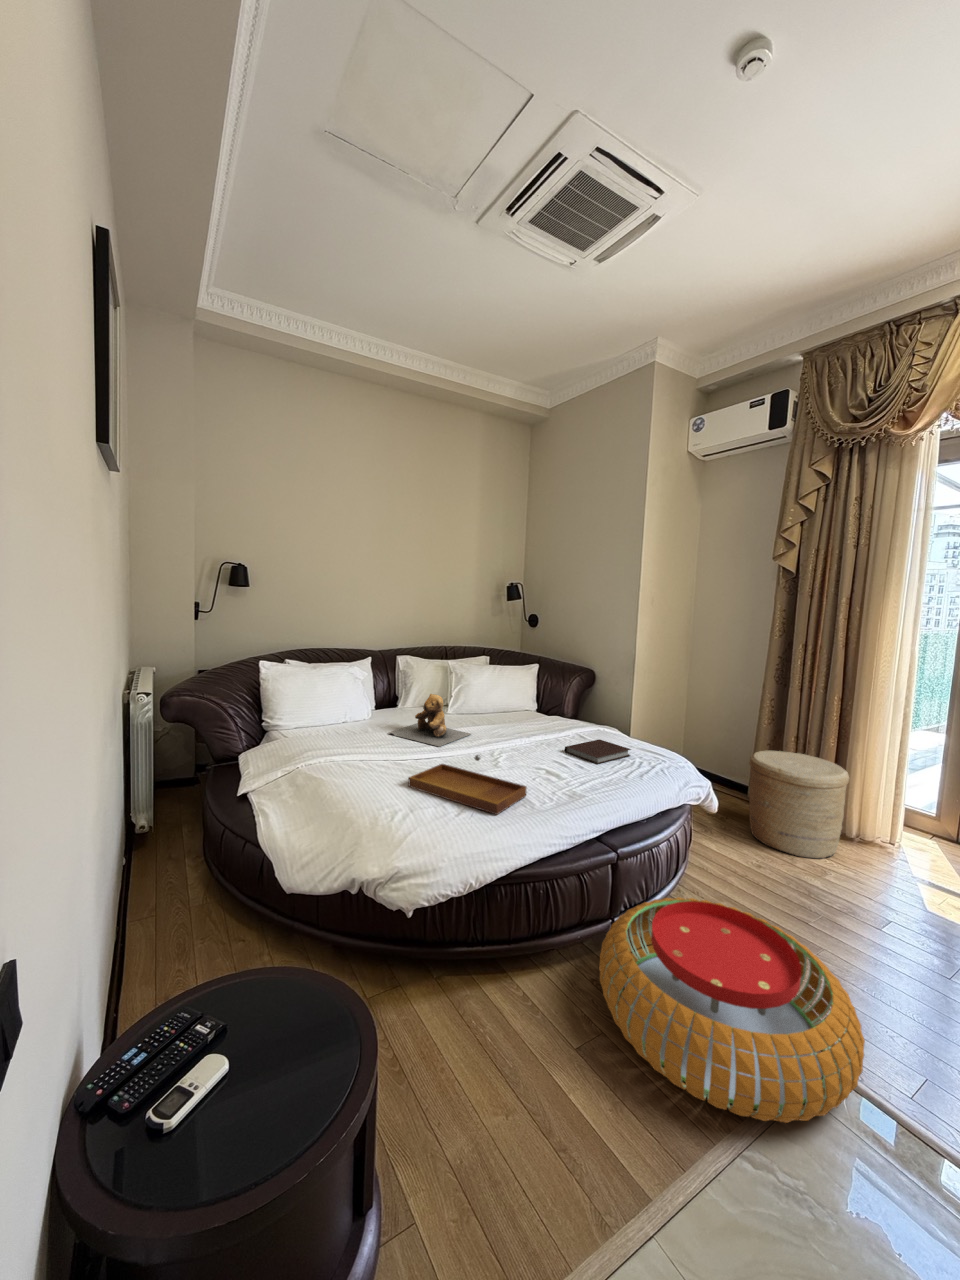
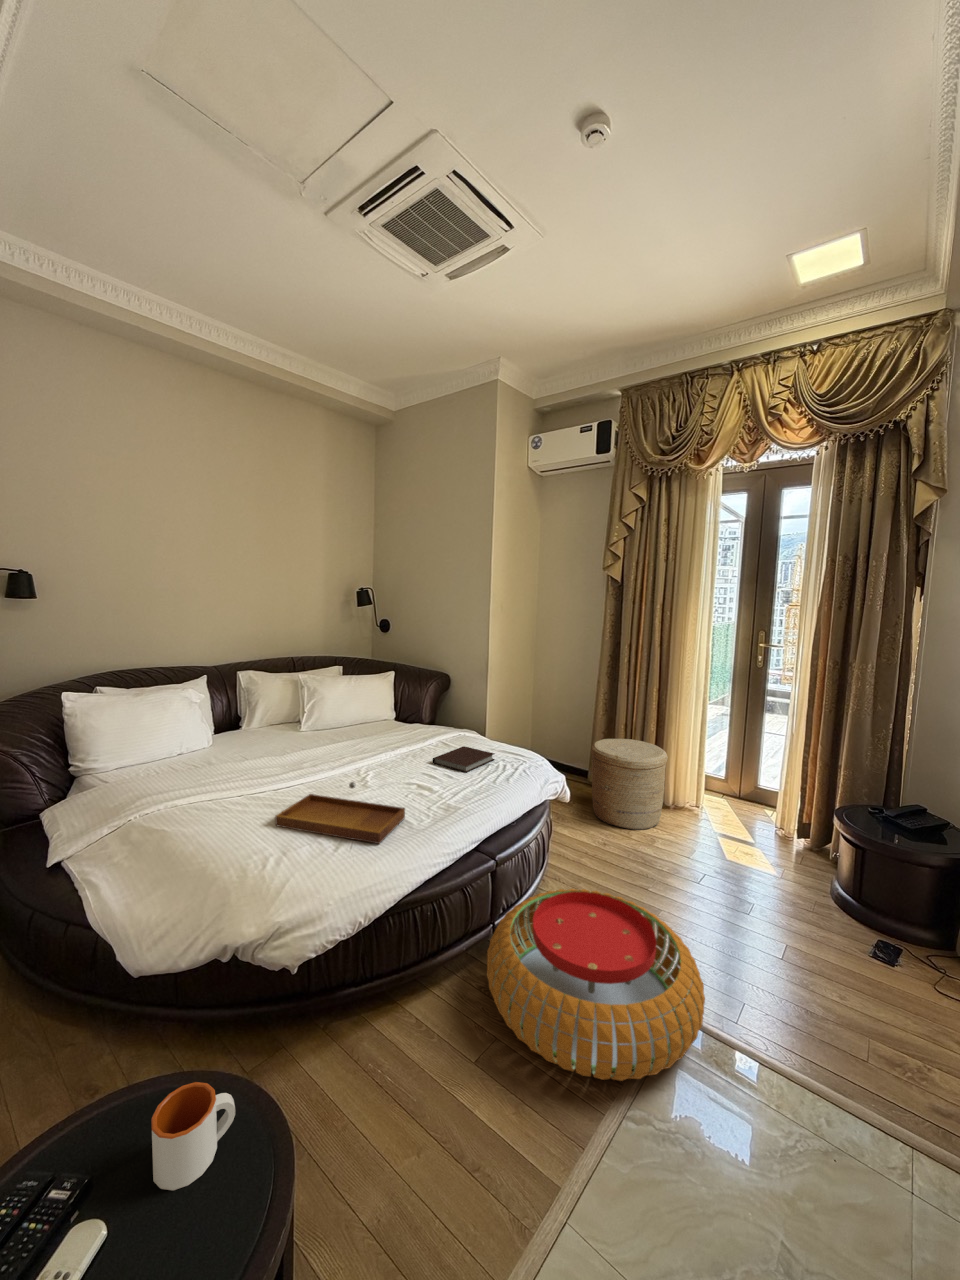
teddy bear: present [387,694,470,747] -> none [237,715,334,773]
mug: none [267,973,334,1056] -> present [151,1082,235,1190]

